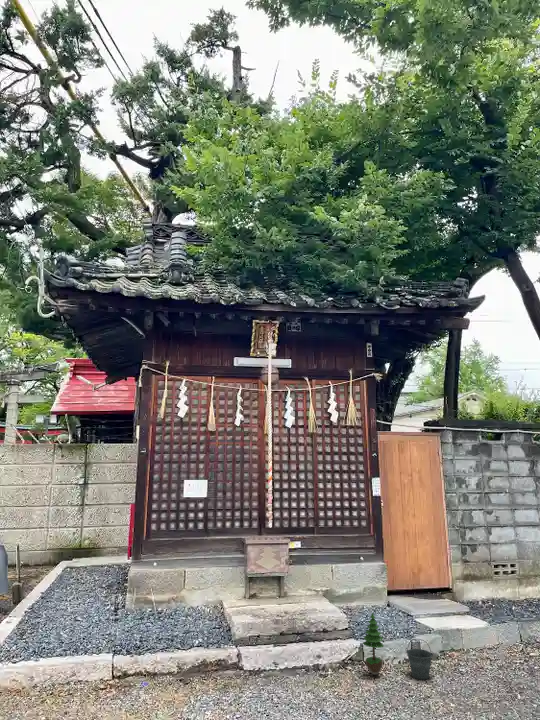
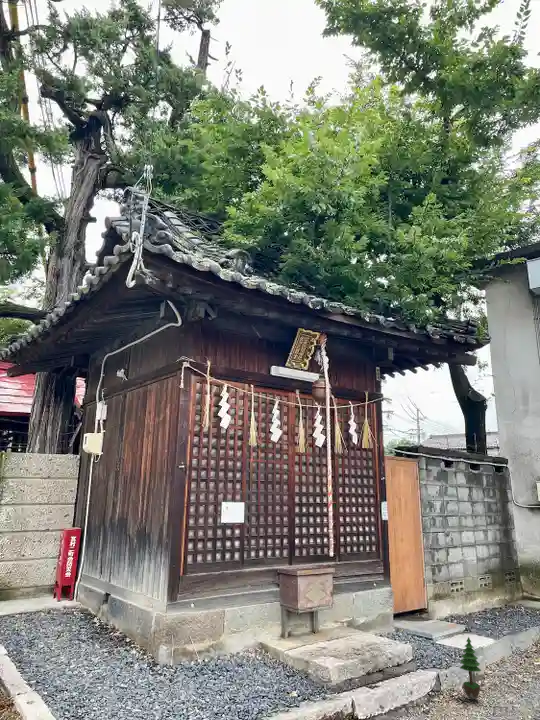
bucket: present [406,639,433,680] -> none [489,658,515,697]

